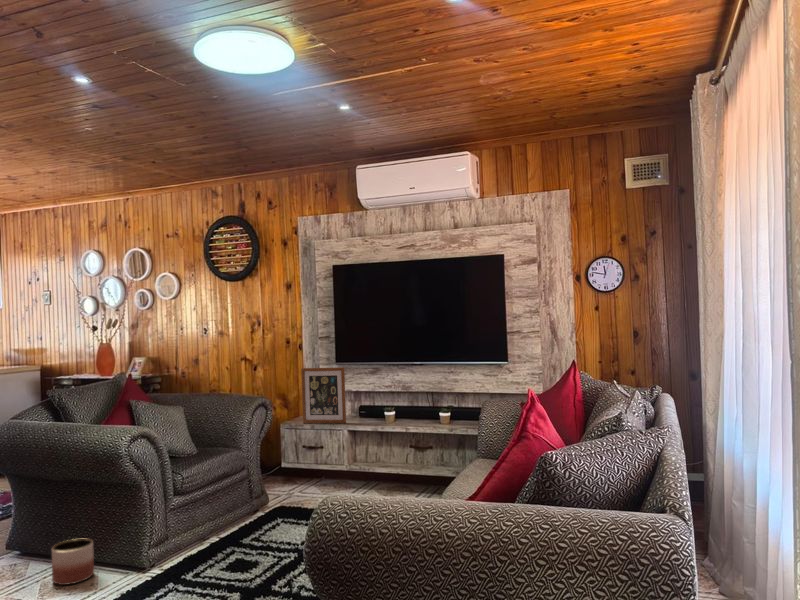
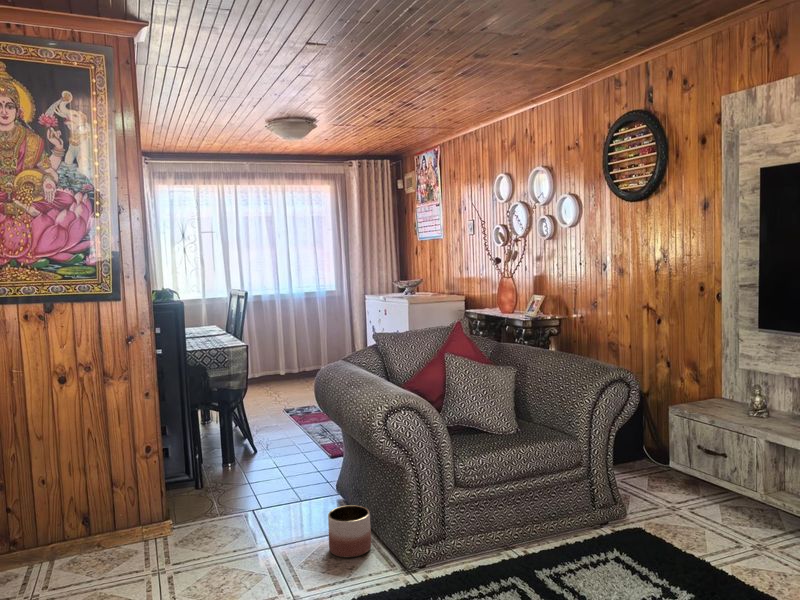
picture frame: present [301,367,346,423] -> none [702,330,771,426]

